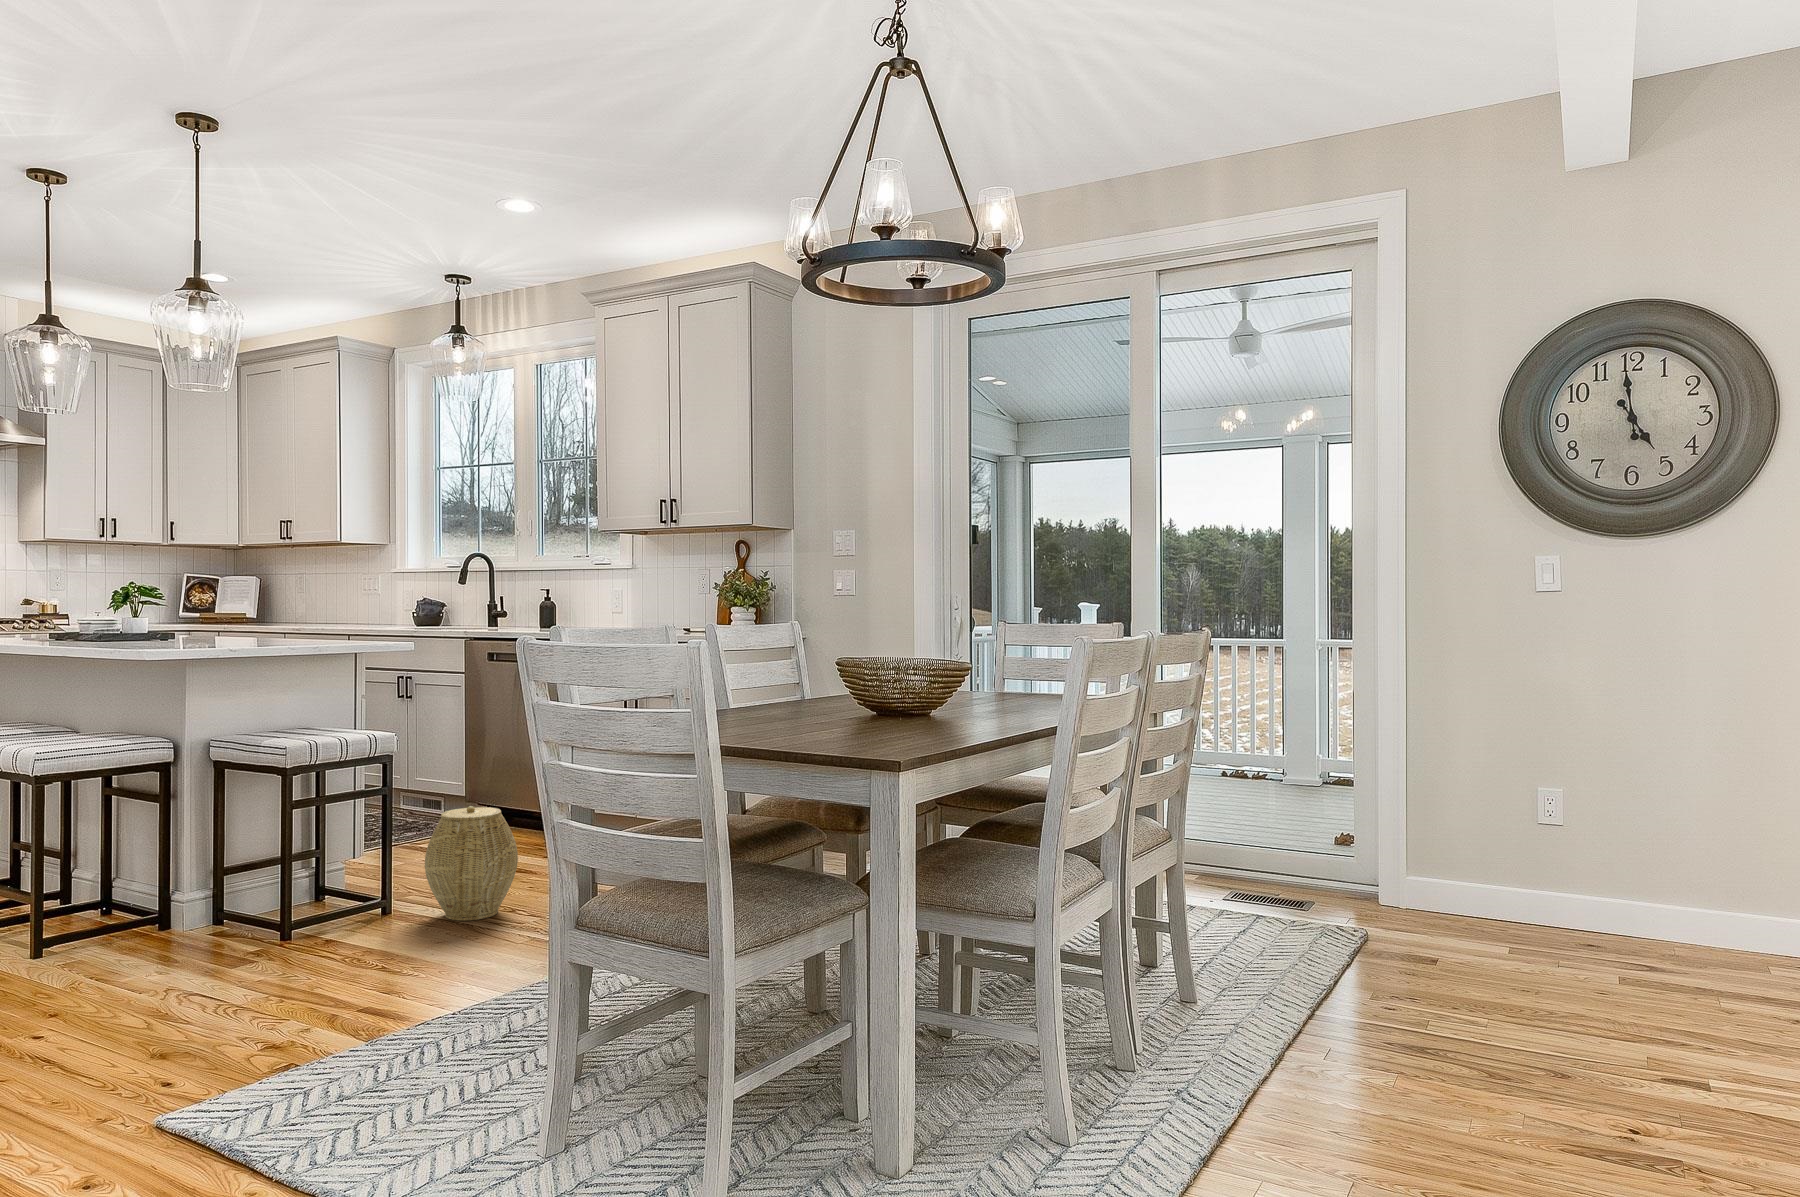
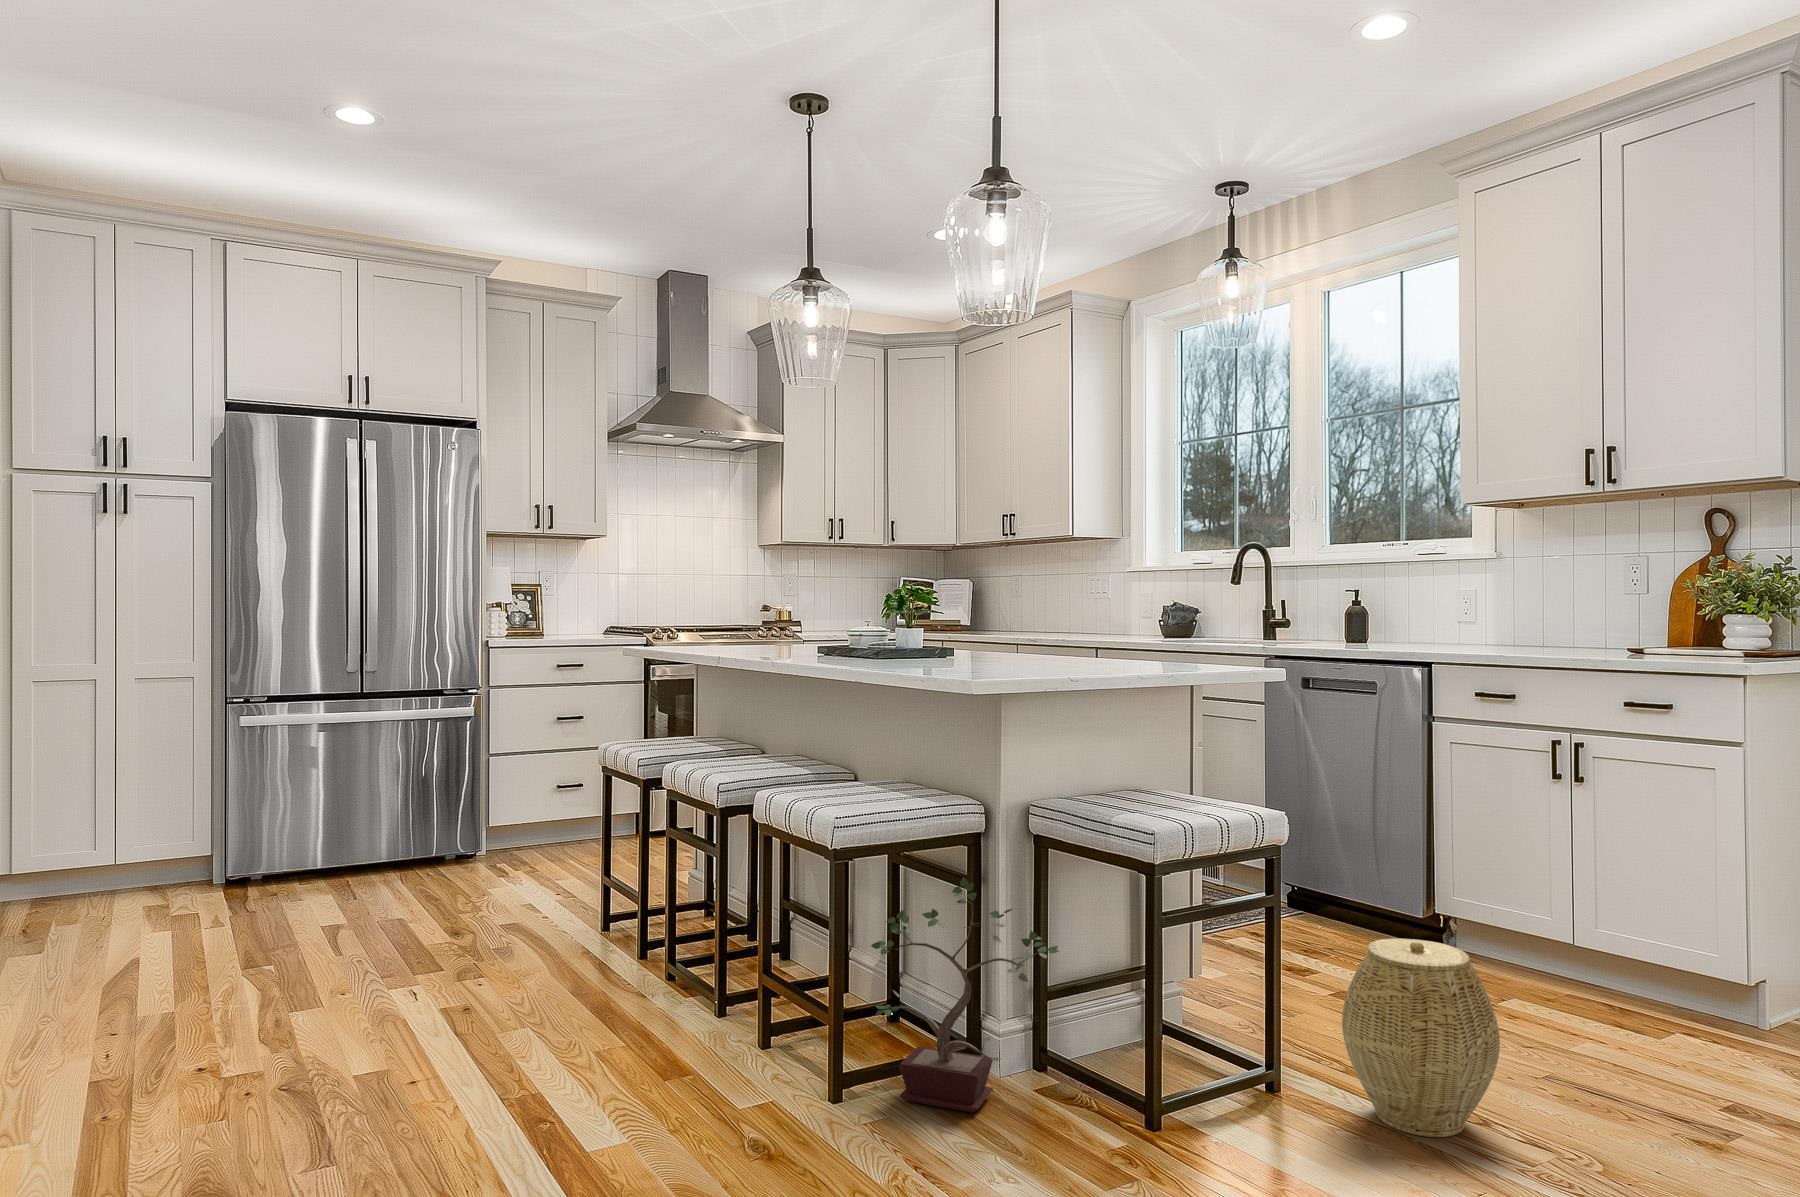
potted plant: none [69,790,216,951] -> present [871,877,1059,1113]

